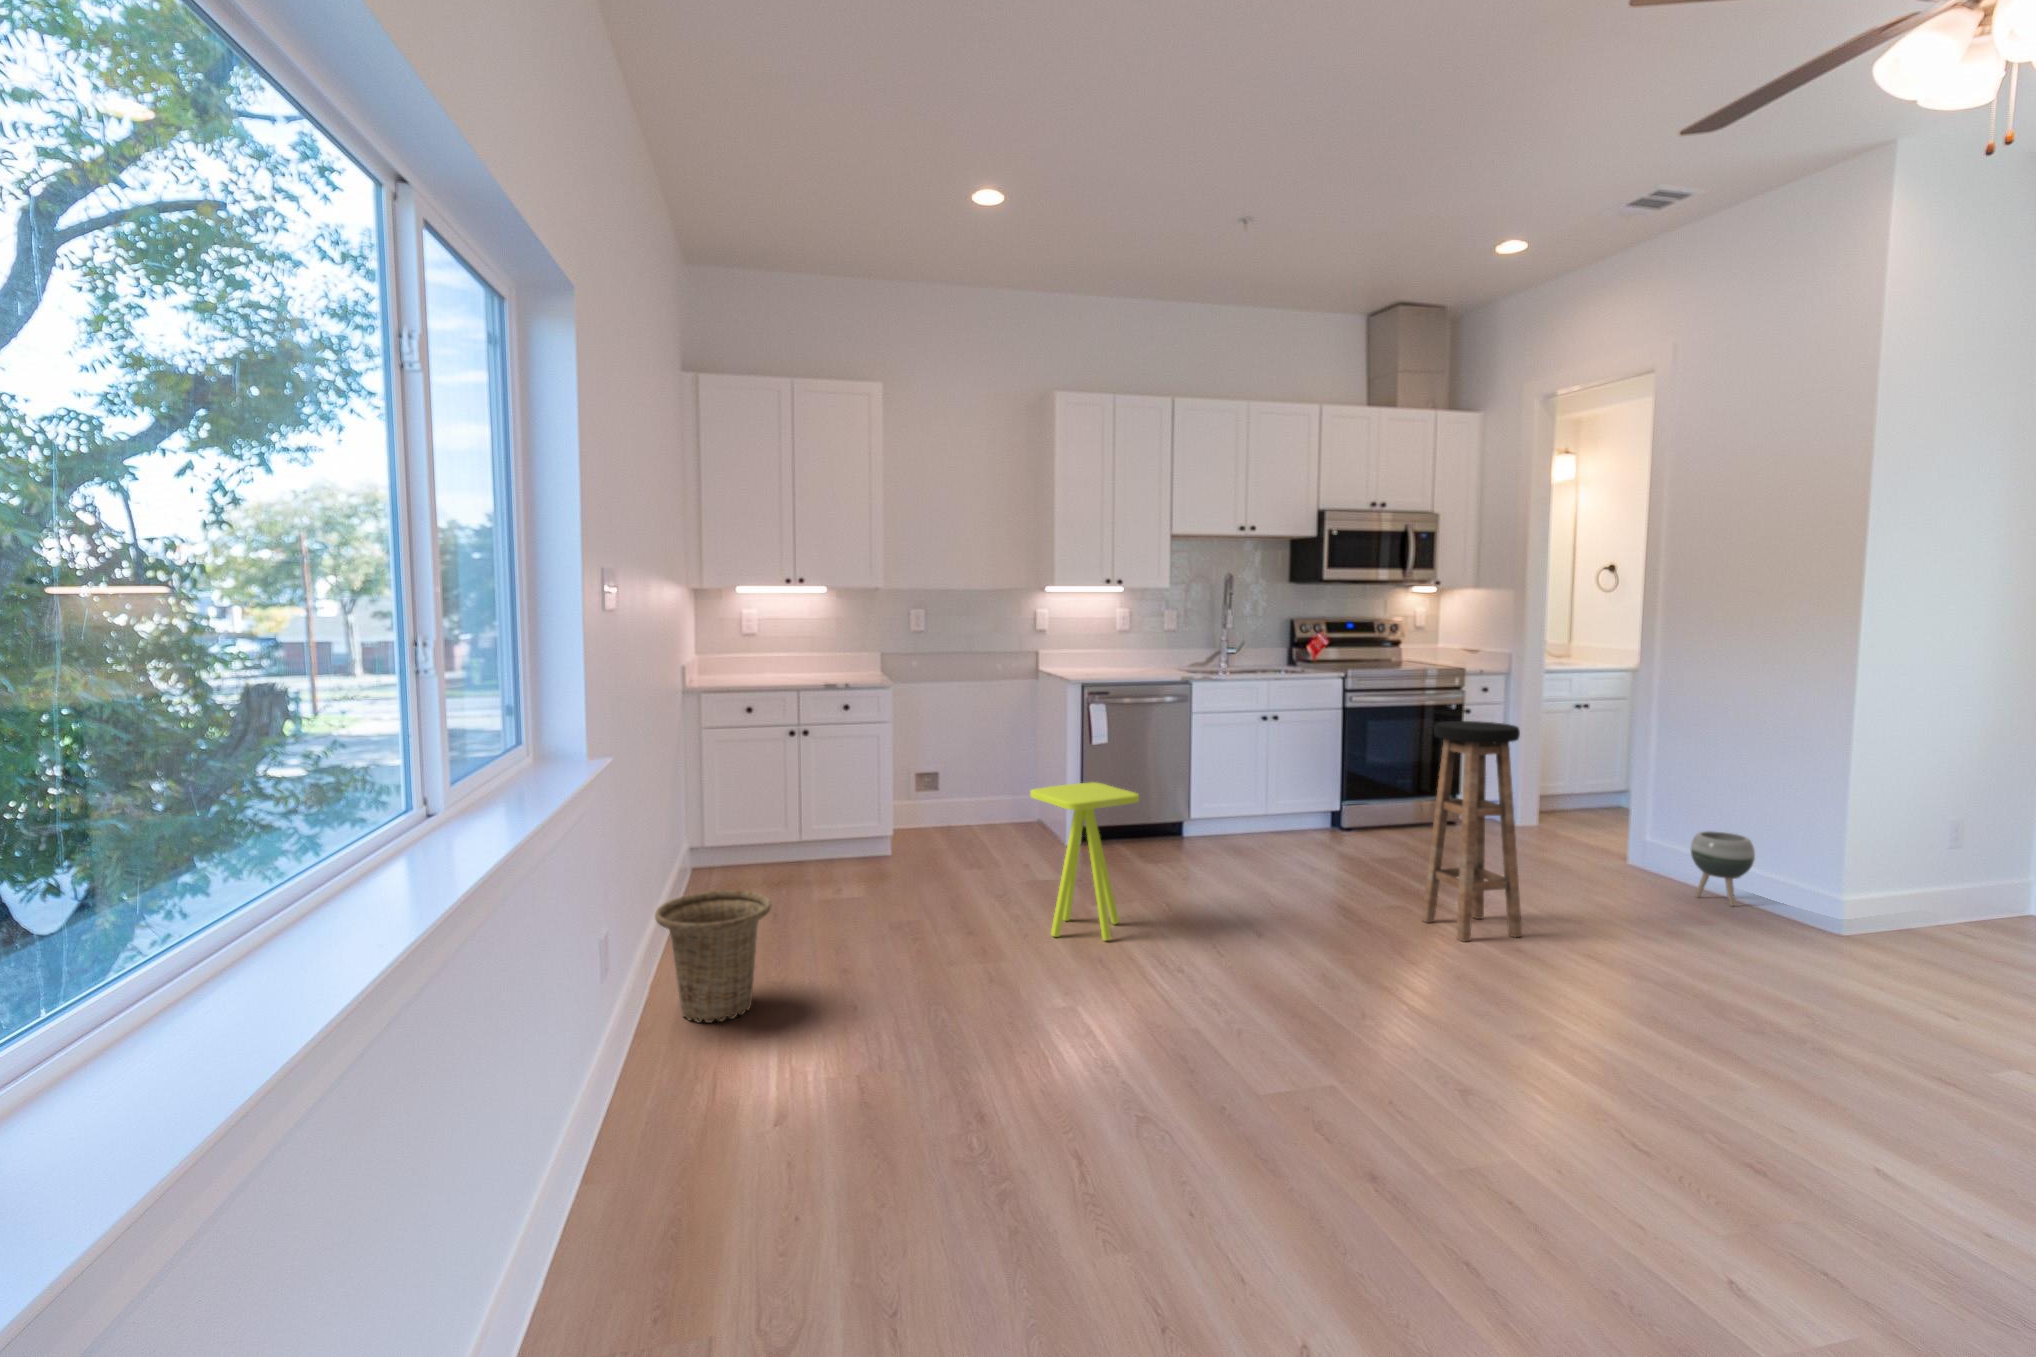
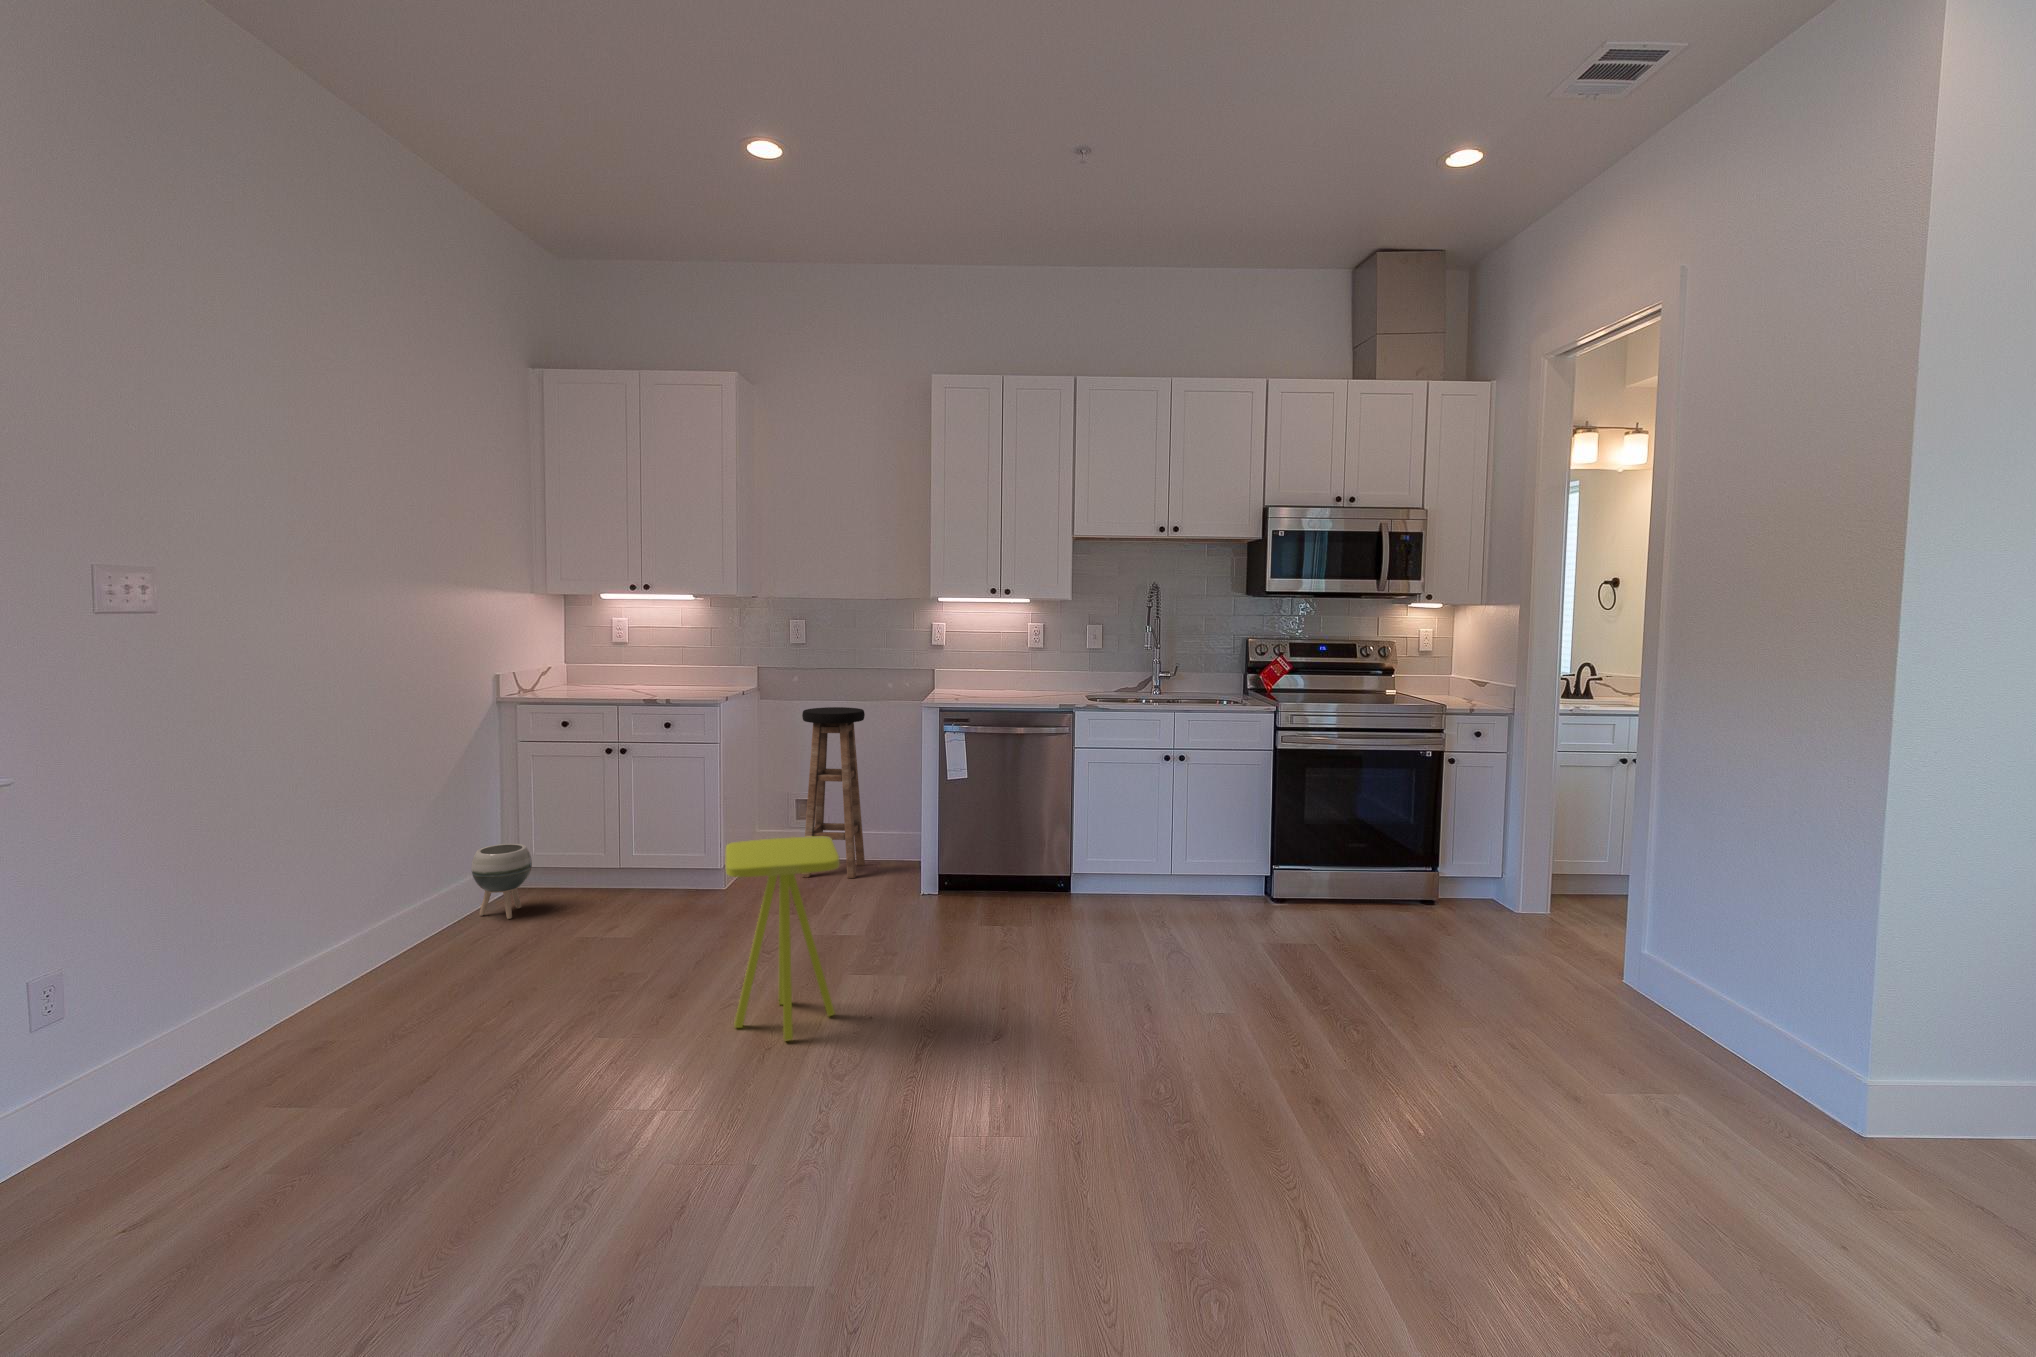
bar stool: present [1422,721,1522,941] -> present [802,707,865,878]
planter: present [1691,831,1755,906] -> present [471,844,532,919]
basket: present [655,890,771,1023] -> none [139,946,313,1111]

